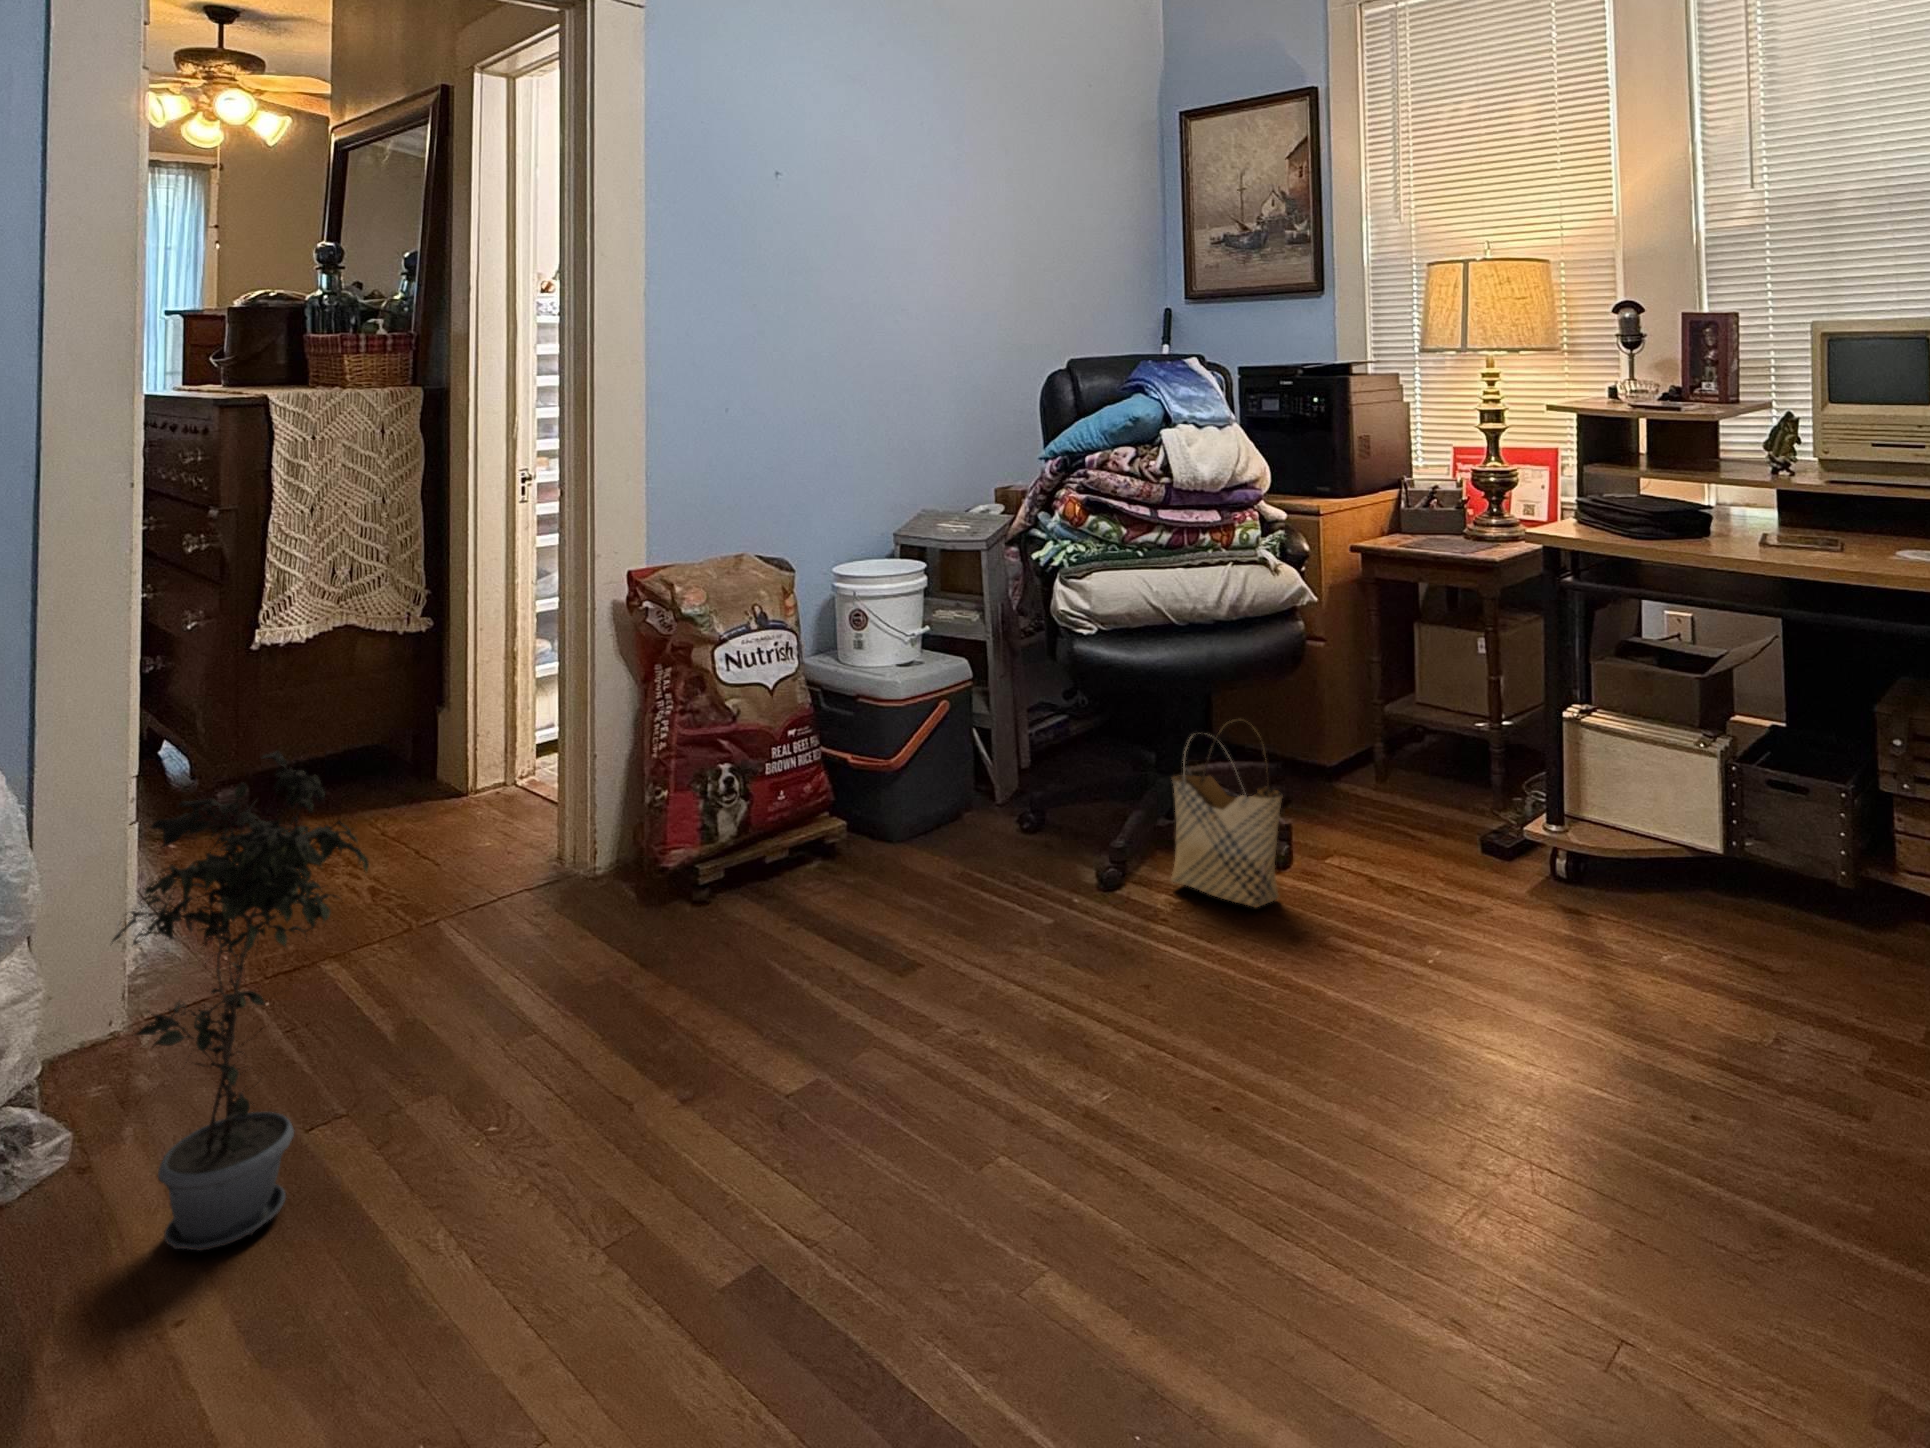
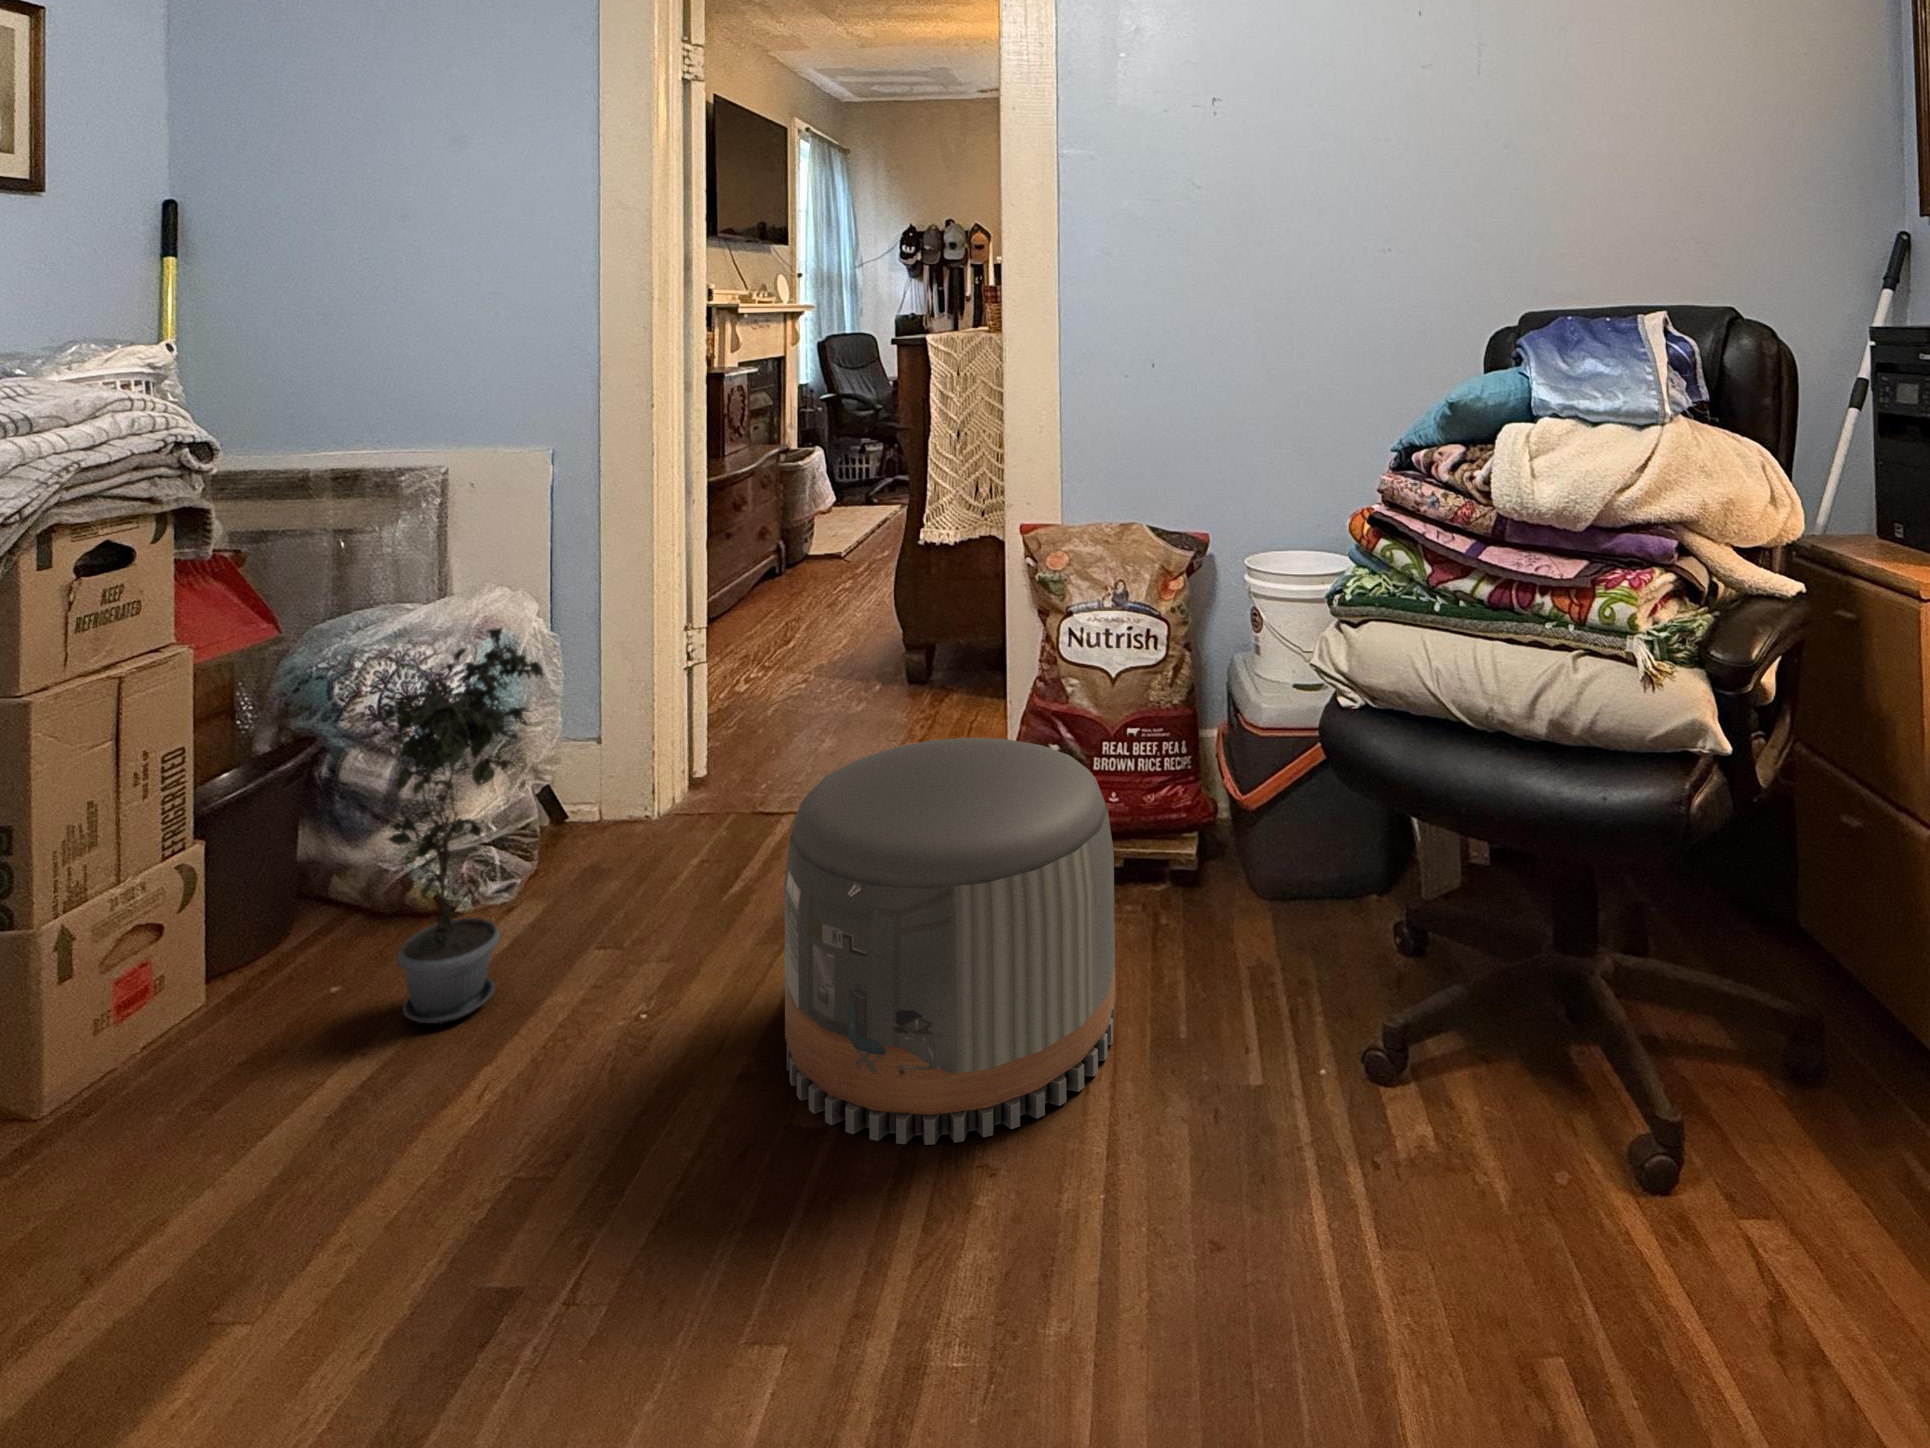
woven basket: present [1171,719,1283,907] -> none [1470,917,1619,1272]
pouf: none [651,738,942,1072] -> present [784,738,1115,1145]

